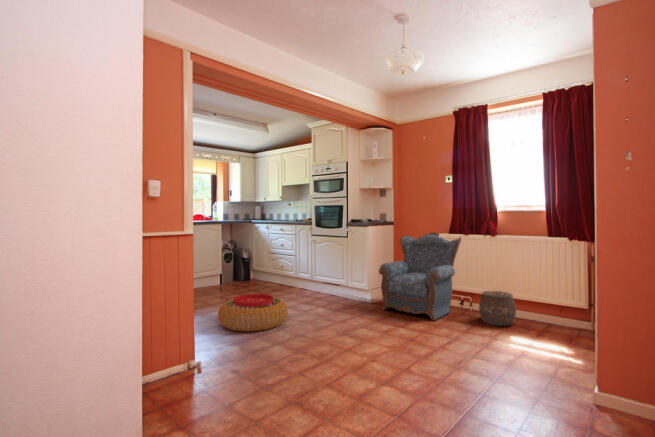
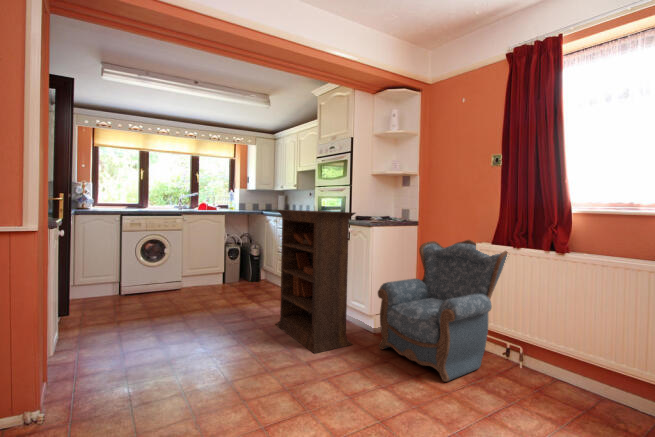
bookcase: none [295,215,363,316] -> present [275,210,356,353]
woven basket: present [479,291,516,326] -> none [523,345,593,415]
pouf: present [218,294,288,331] -> none [143,311,240,368]

